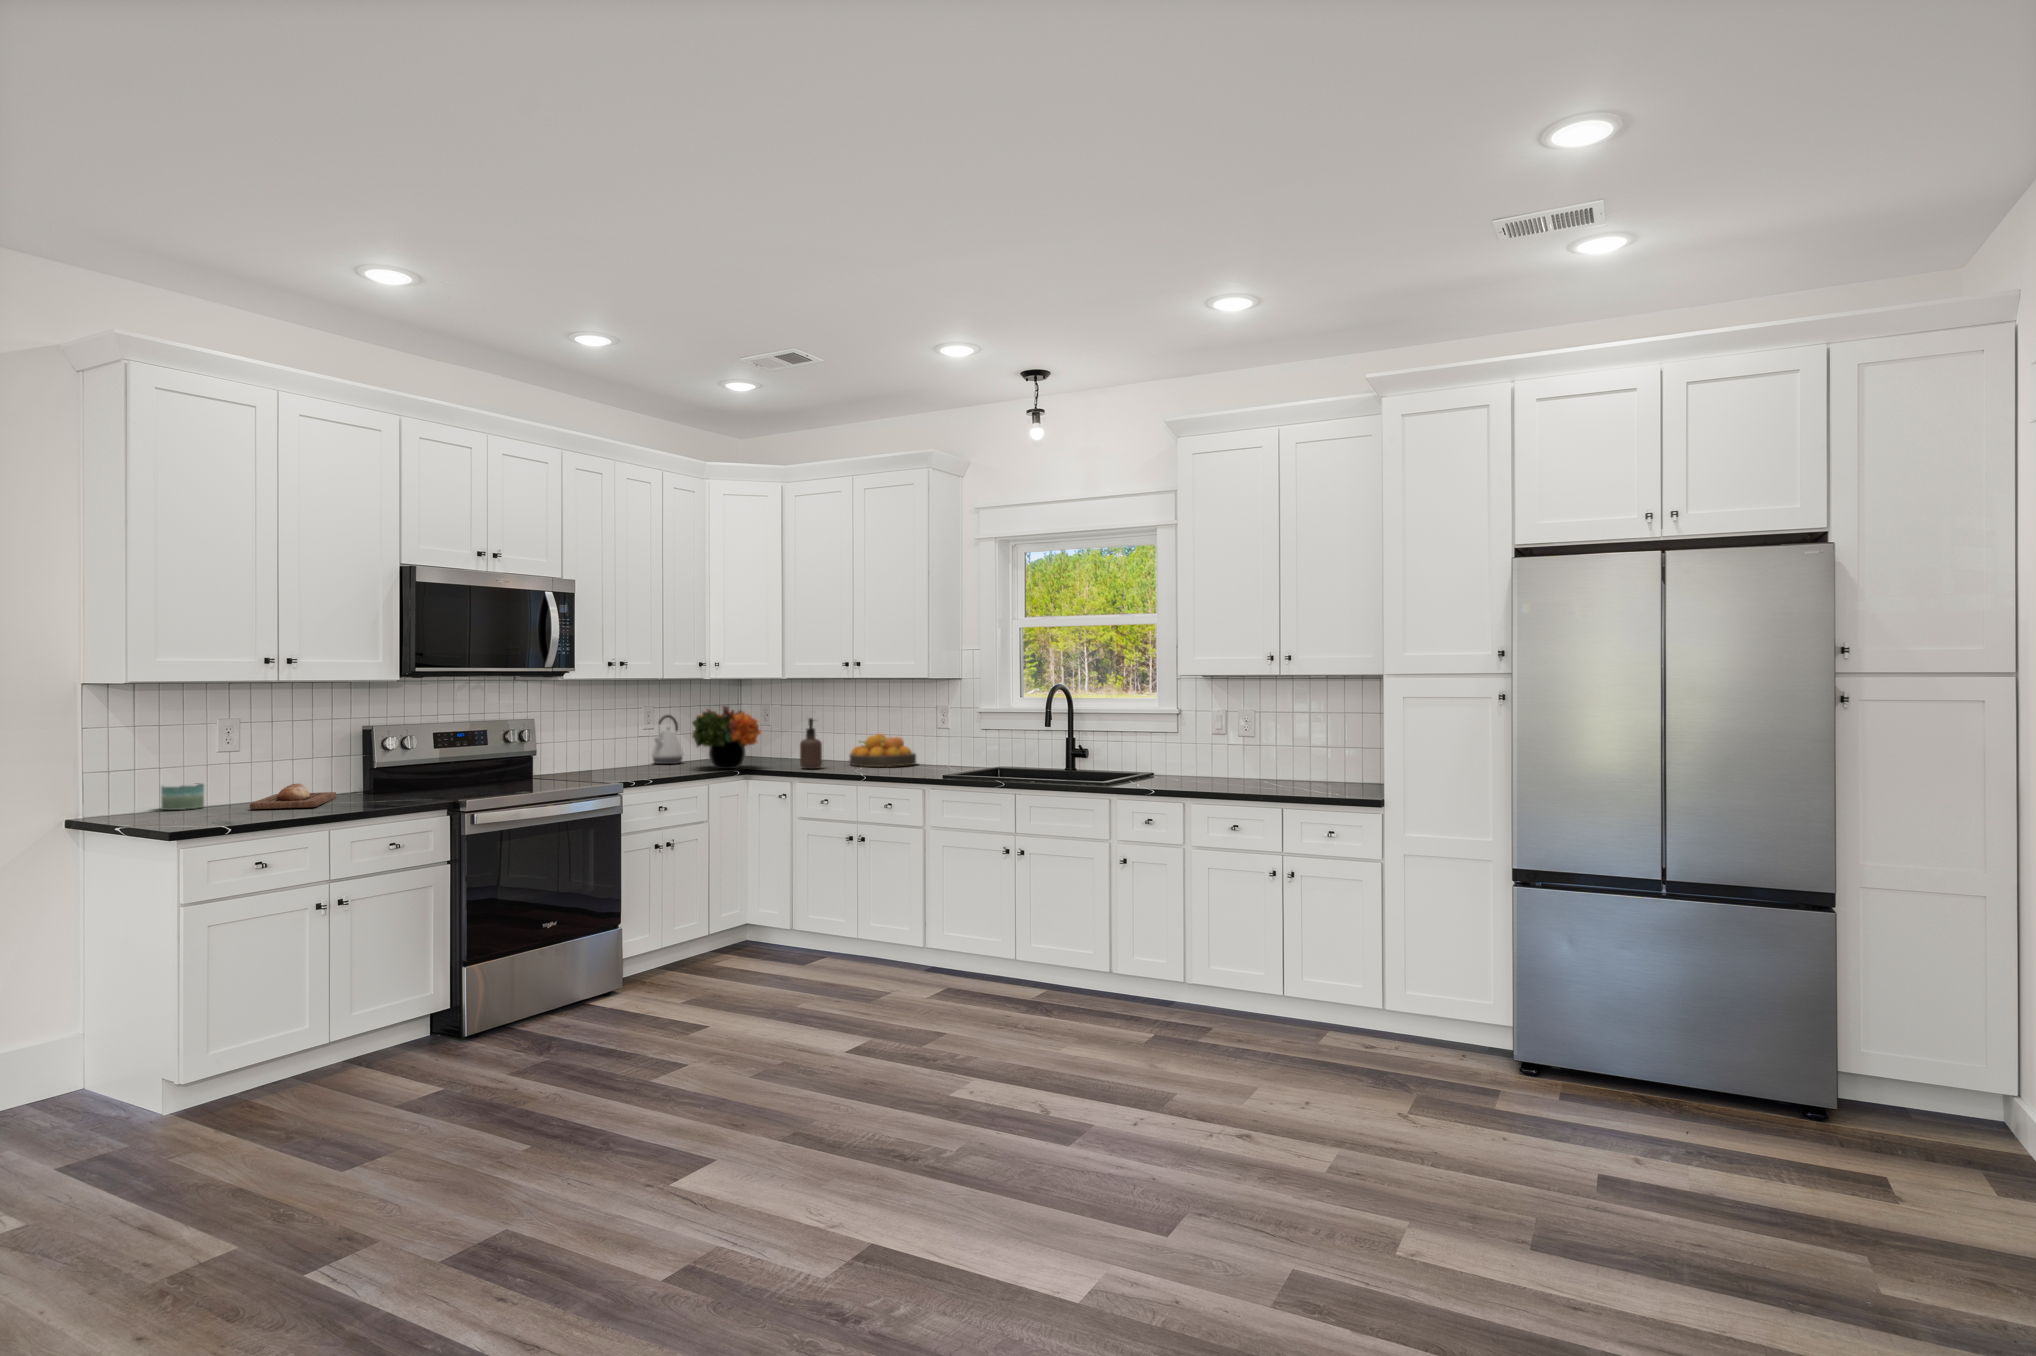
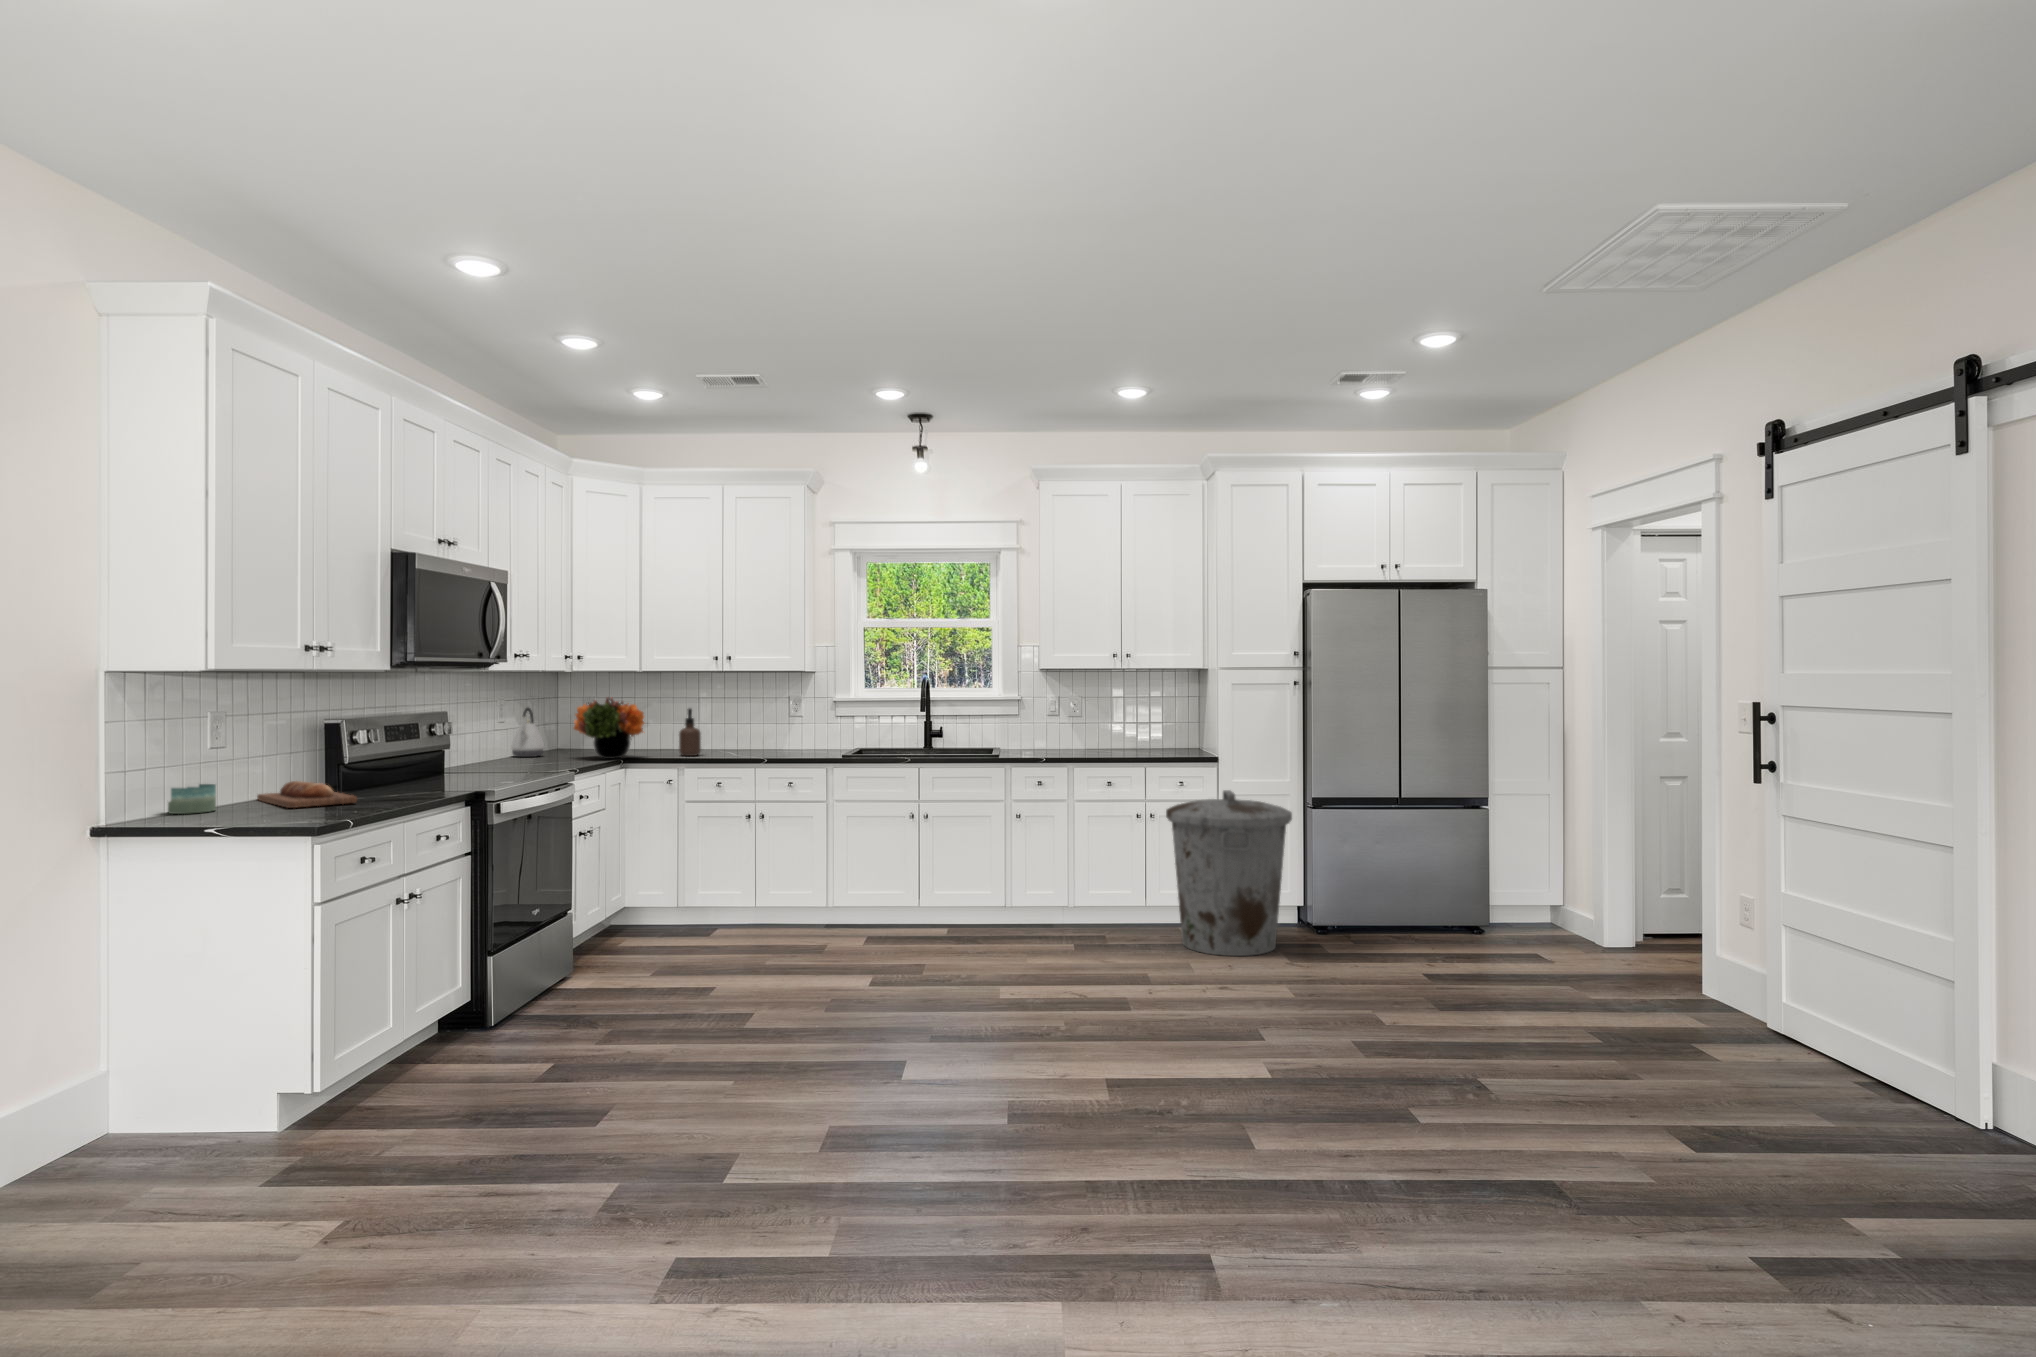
fruit bowl: present [850,734,916,767] -> none [707,723,770,753]
trash can: none [1269,848,1453,1092] -> present [1166,790,1292,956]

